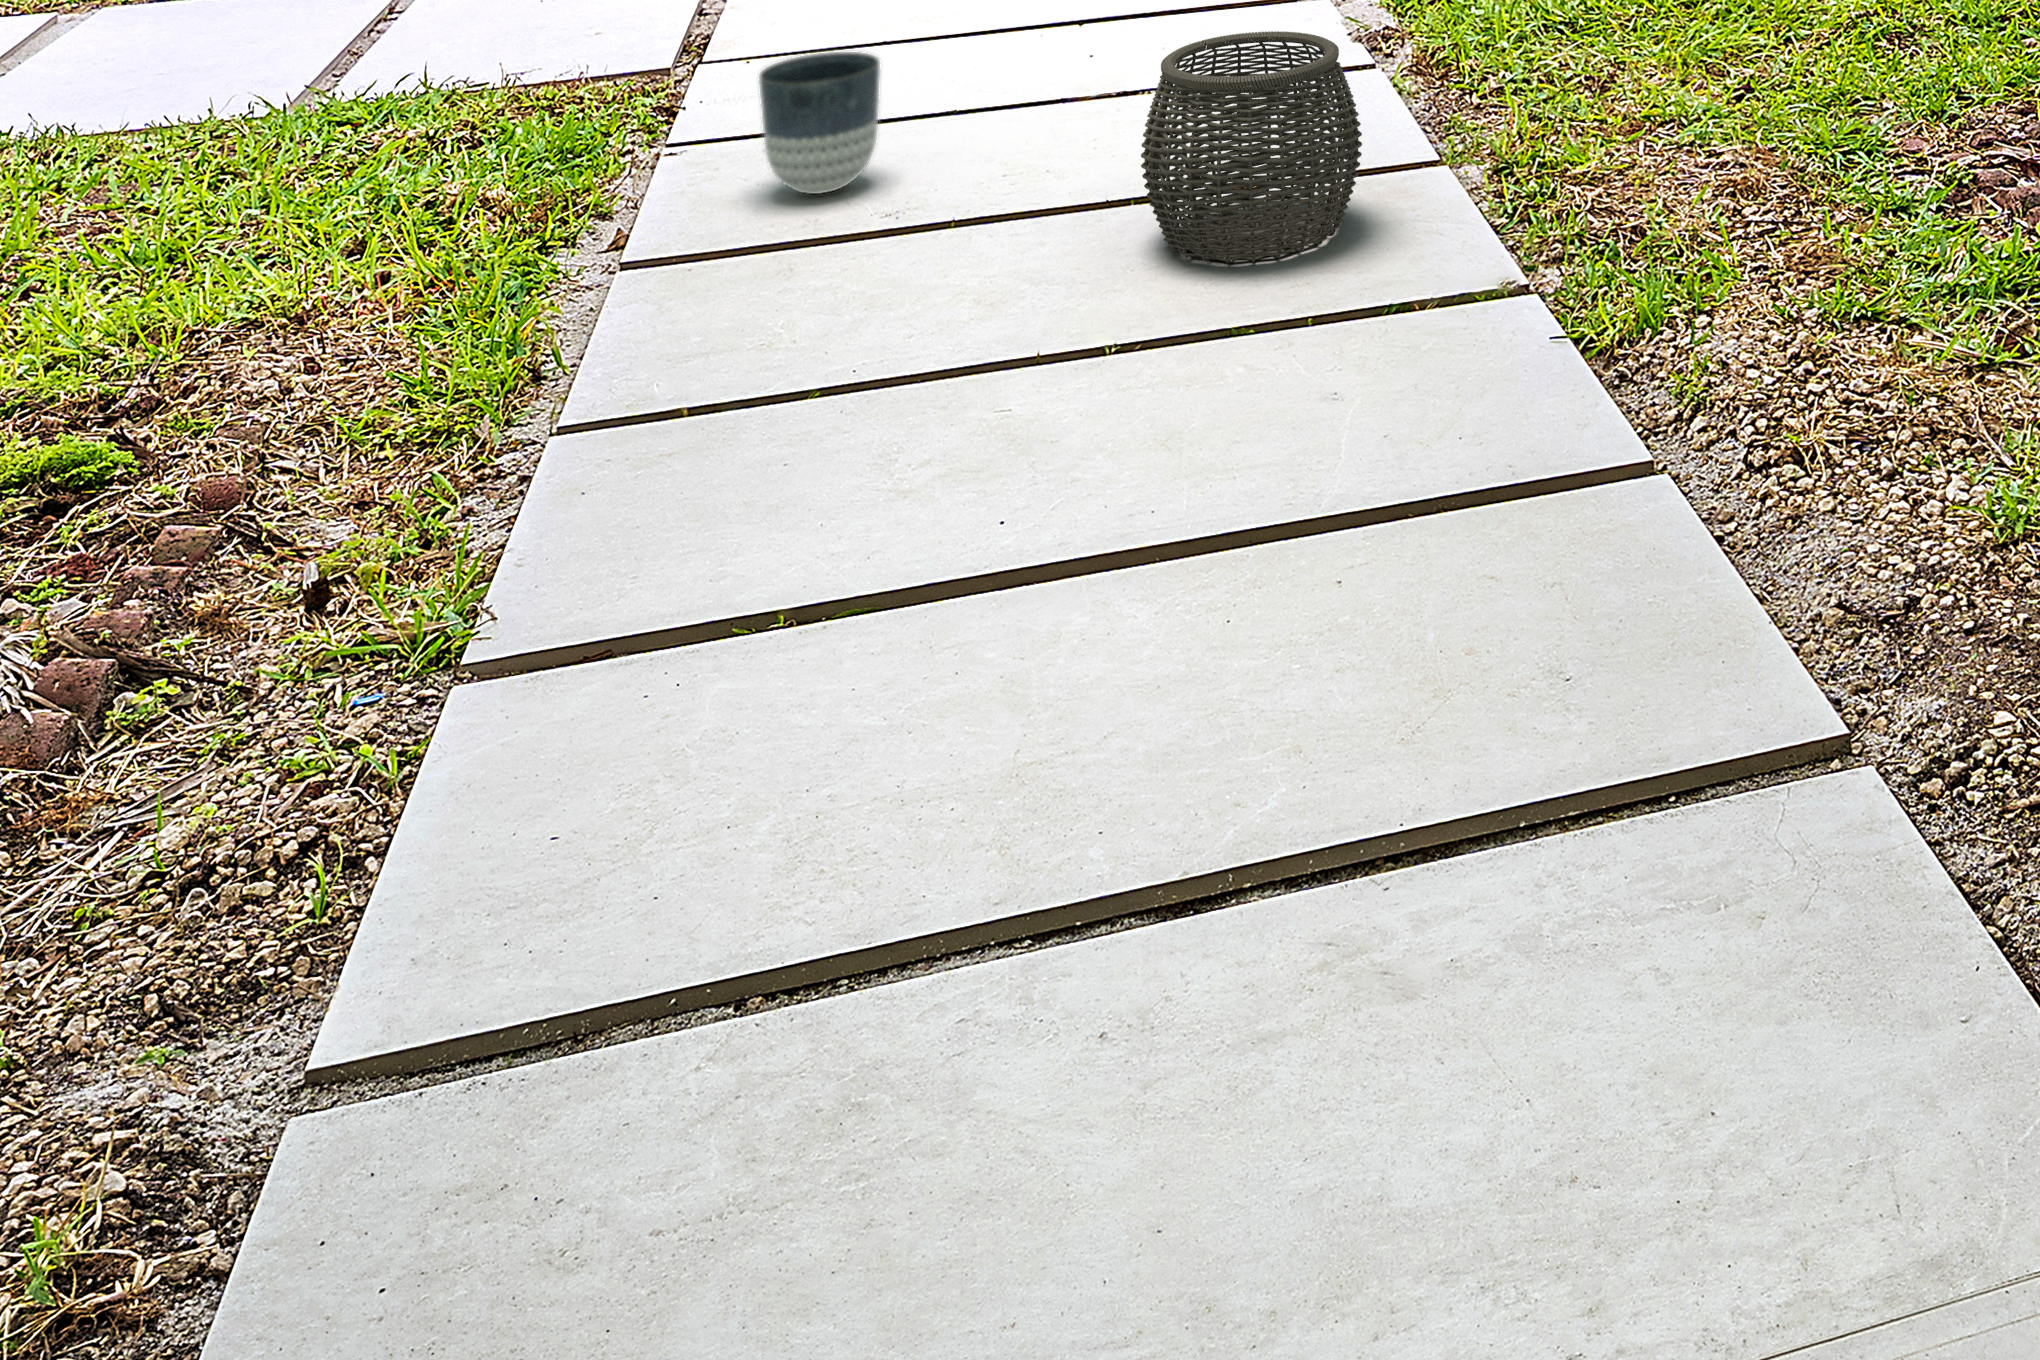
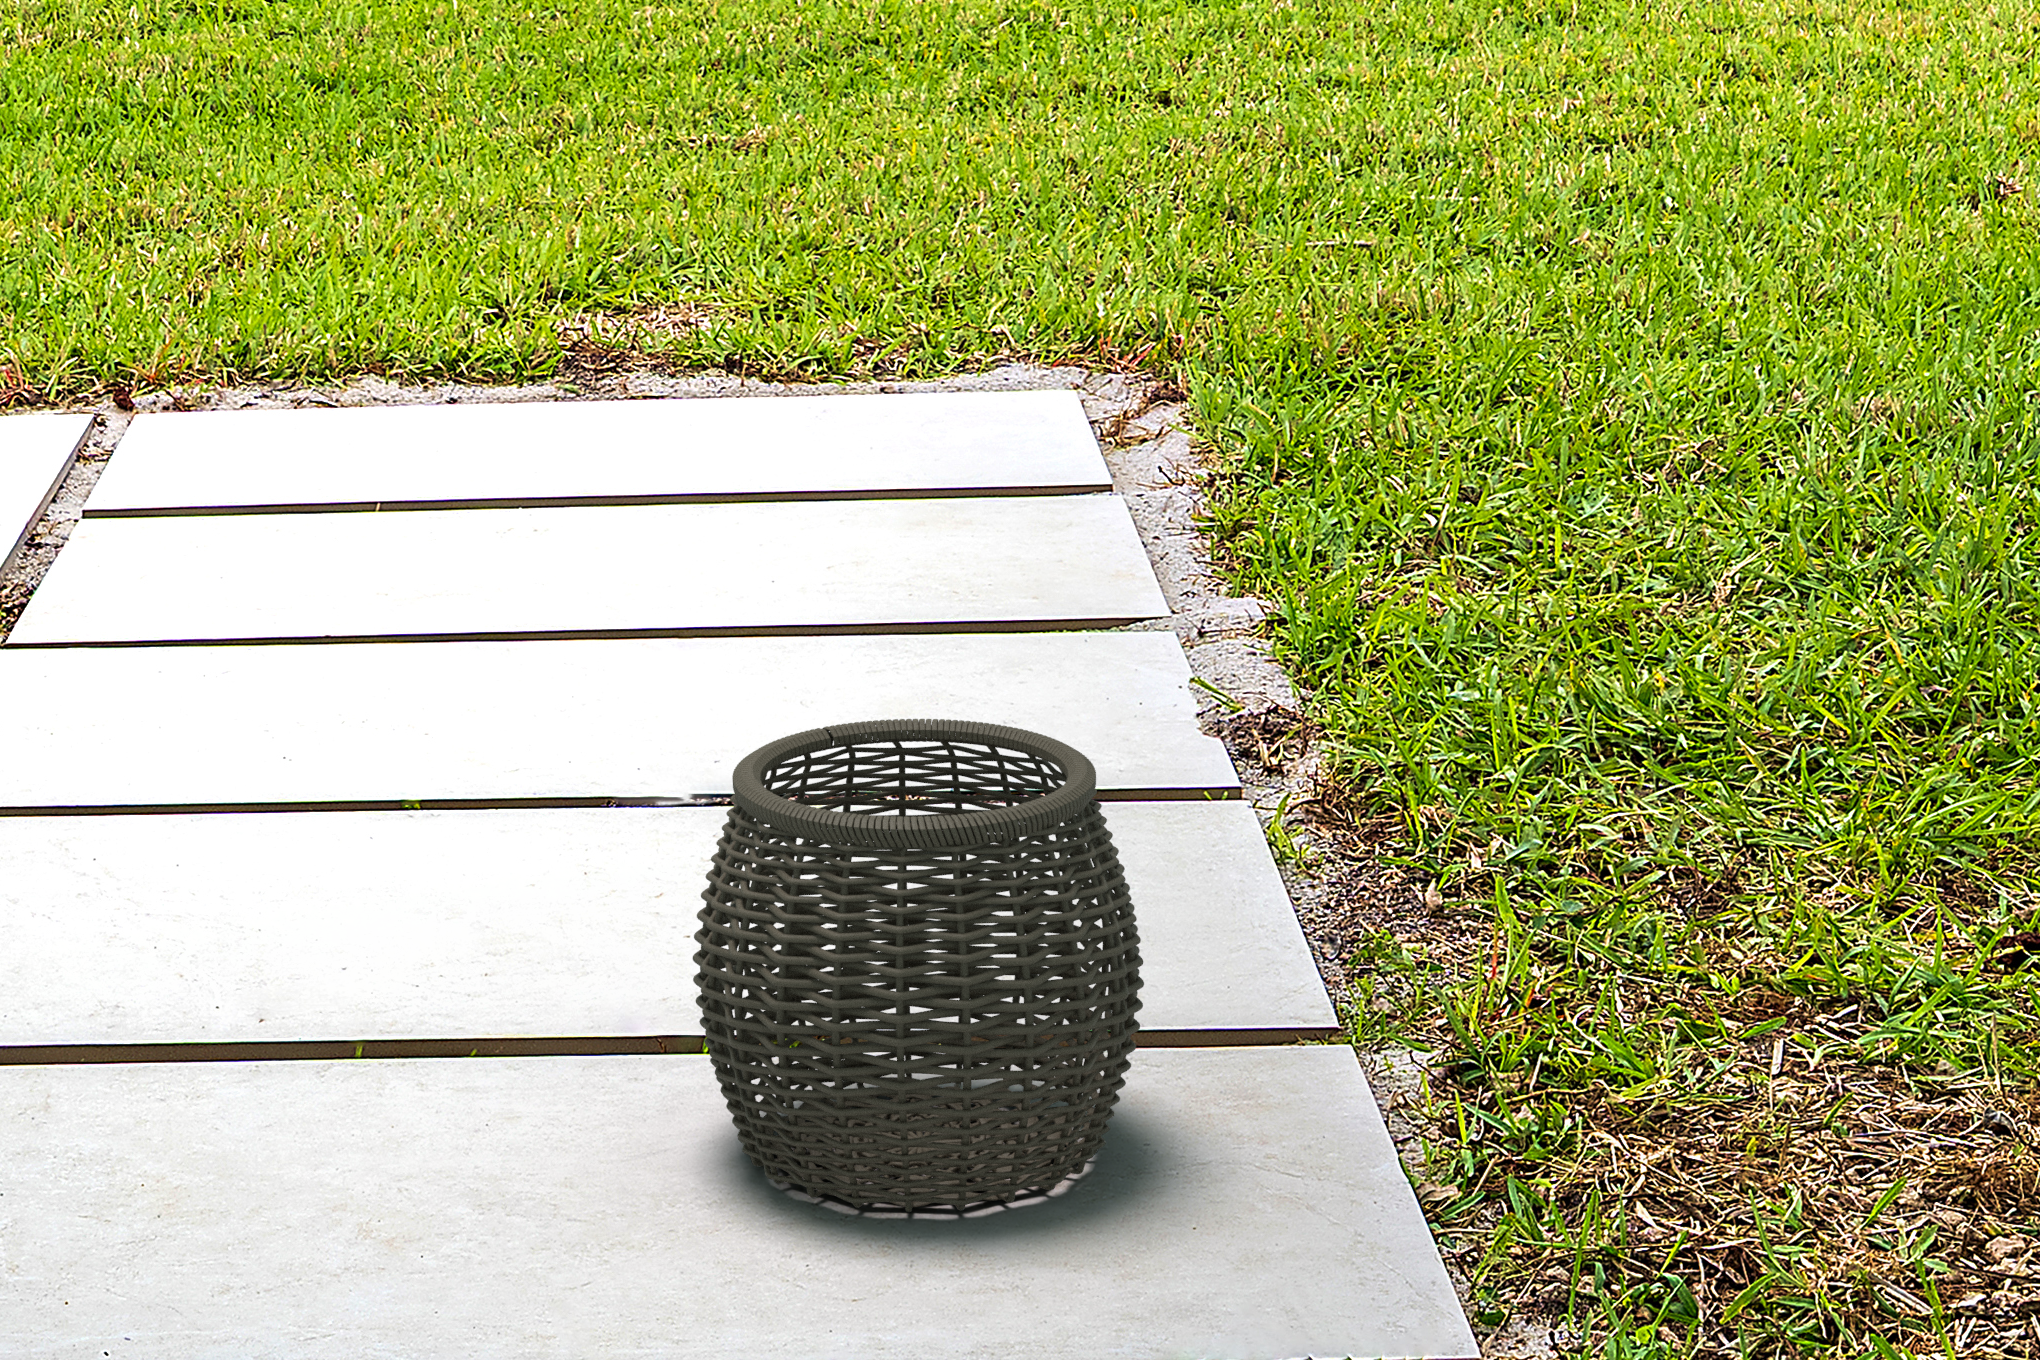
planter: present [759,52,880,194] -> none [14,674,235,953]

